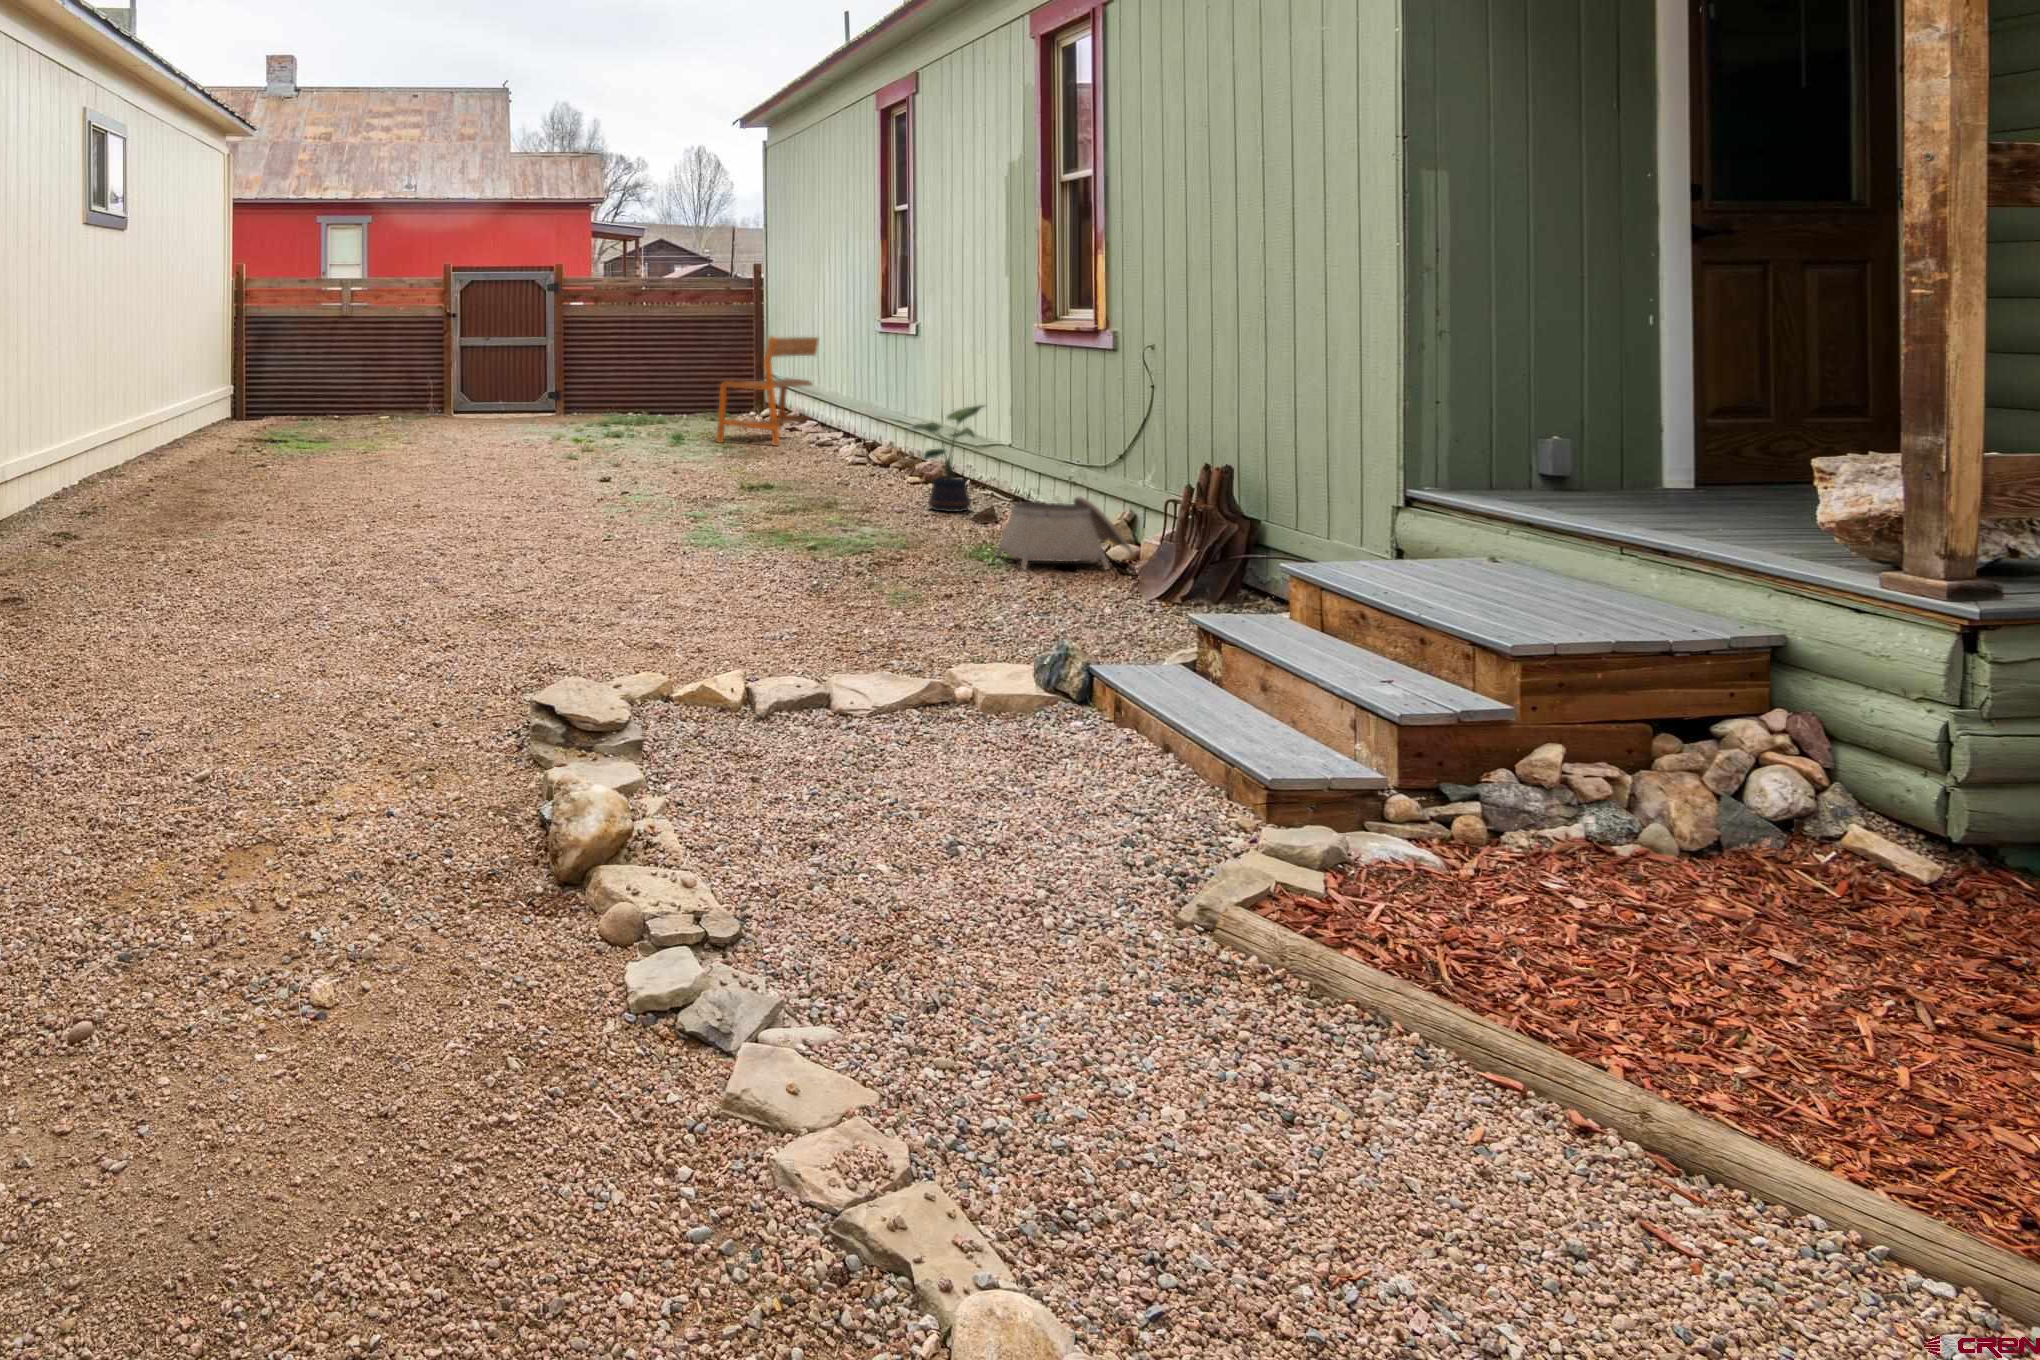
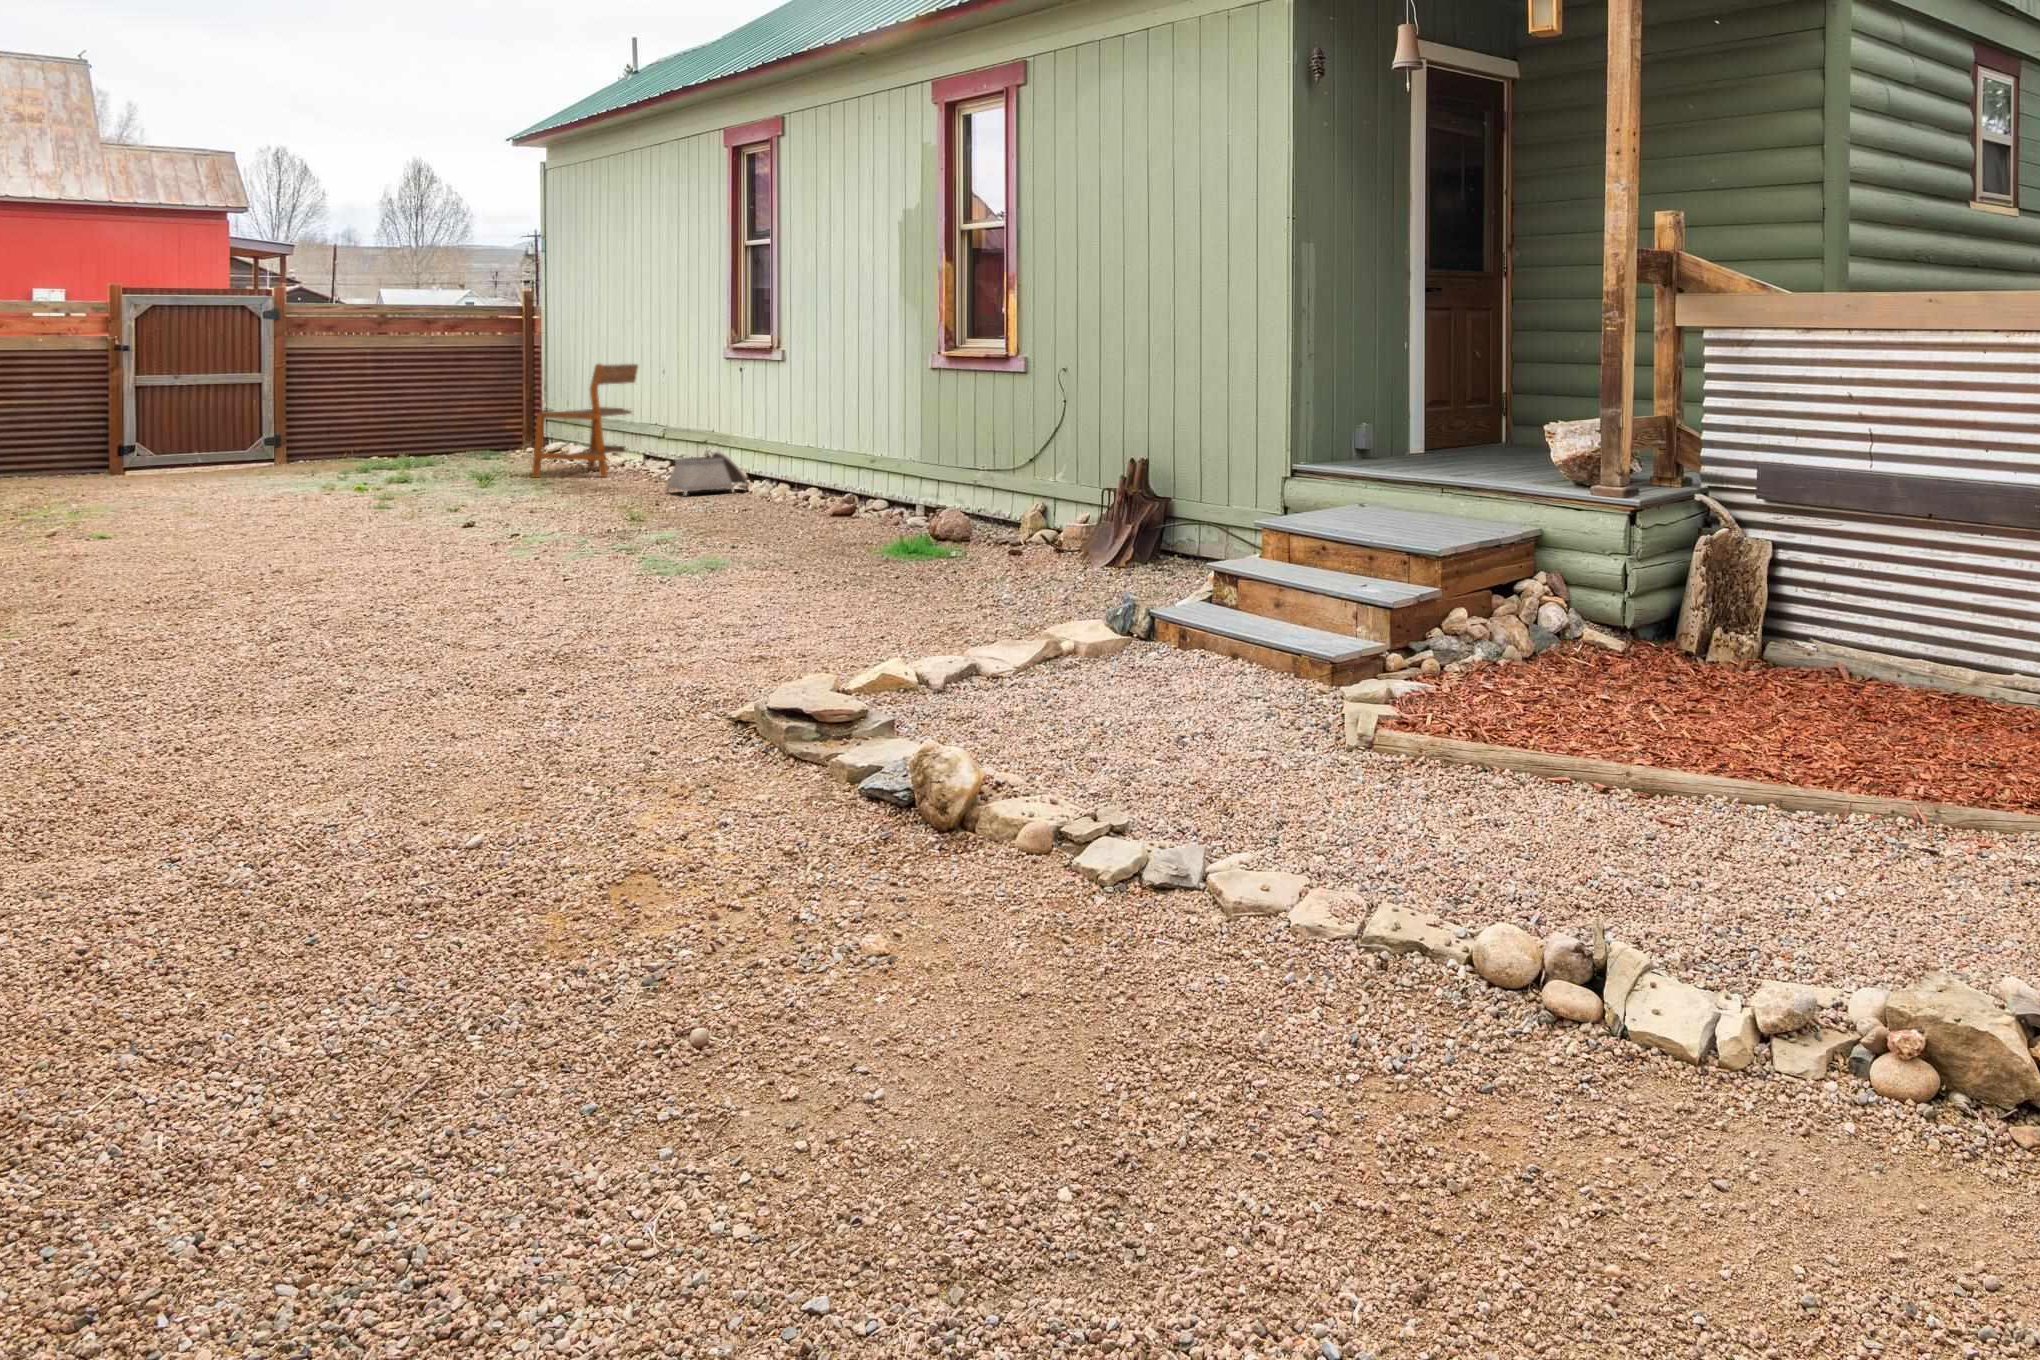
potted plant: present [913,405,983,512] -> none [820,423,884,522]
basket: present [996,496,1133,569] -> present [665,452,749,496]

